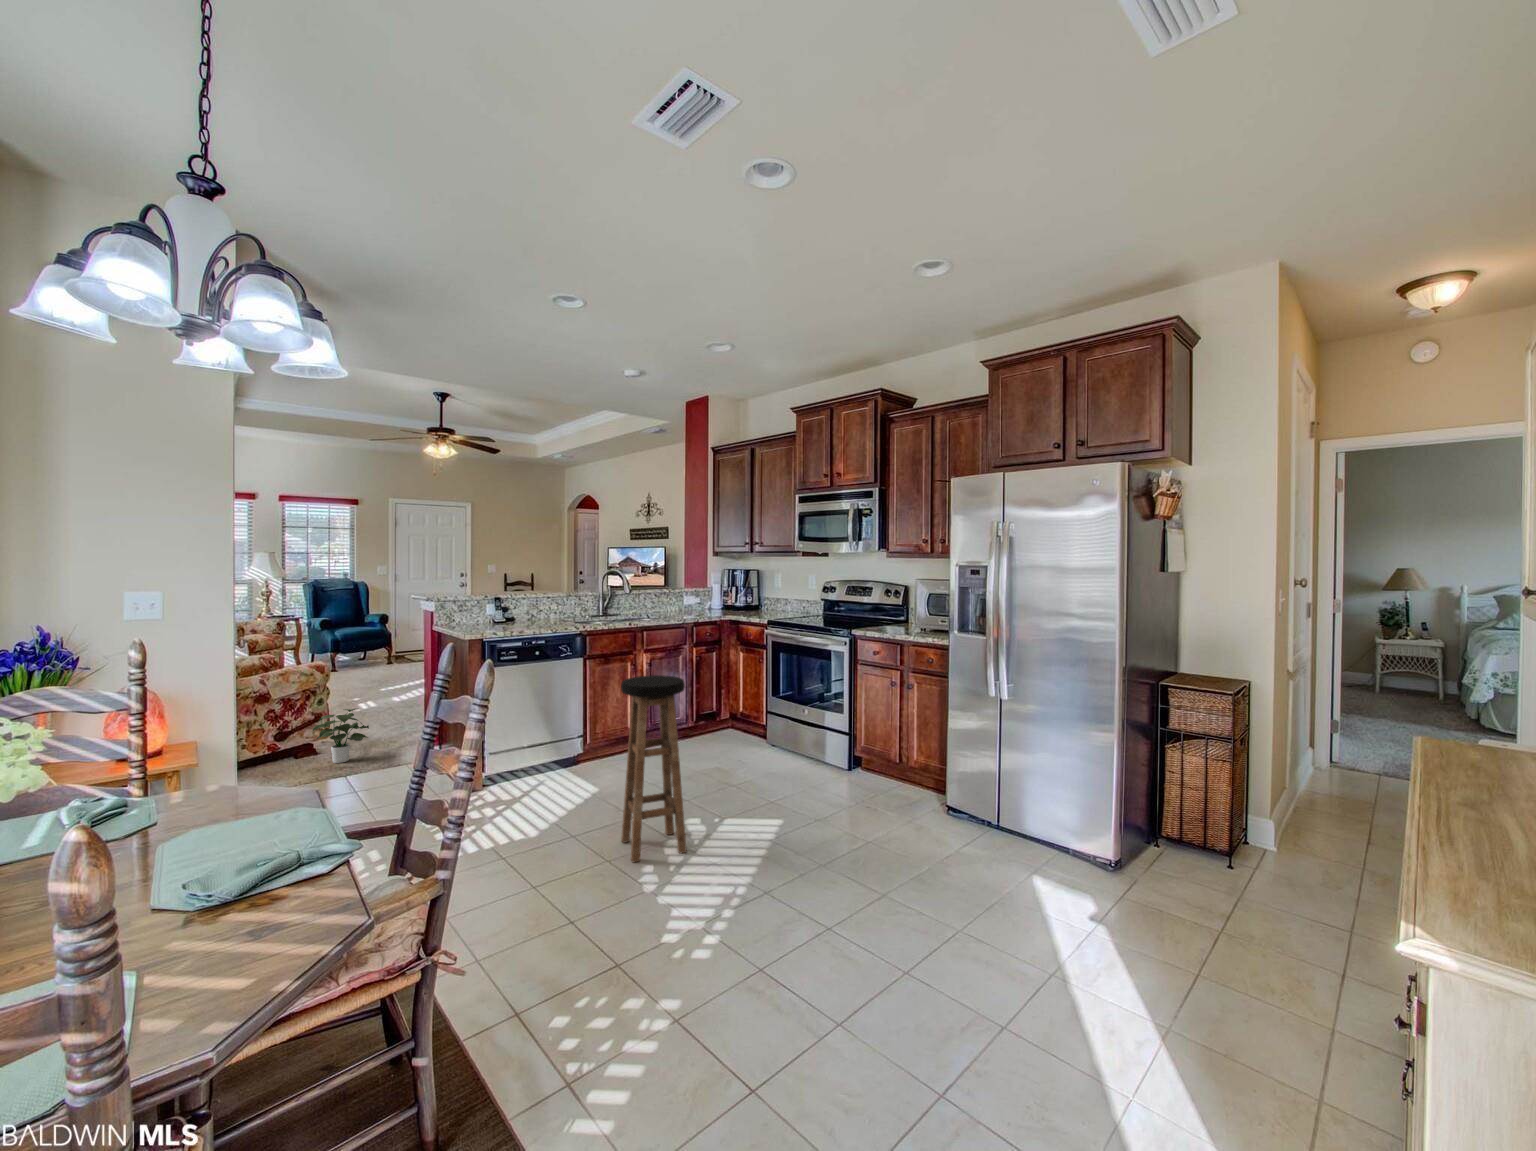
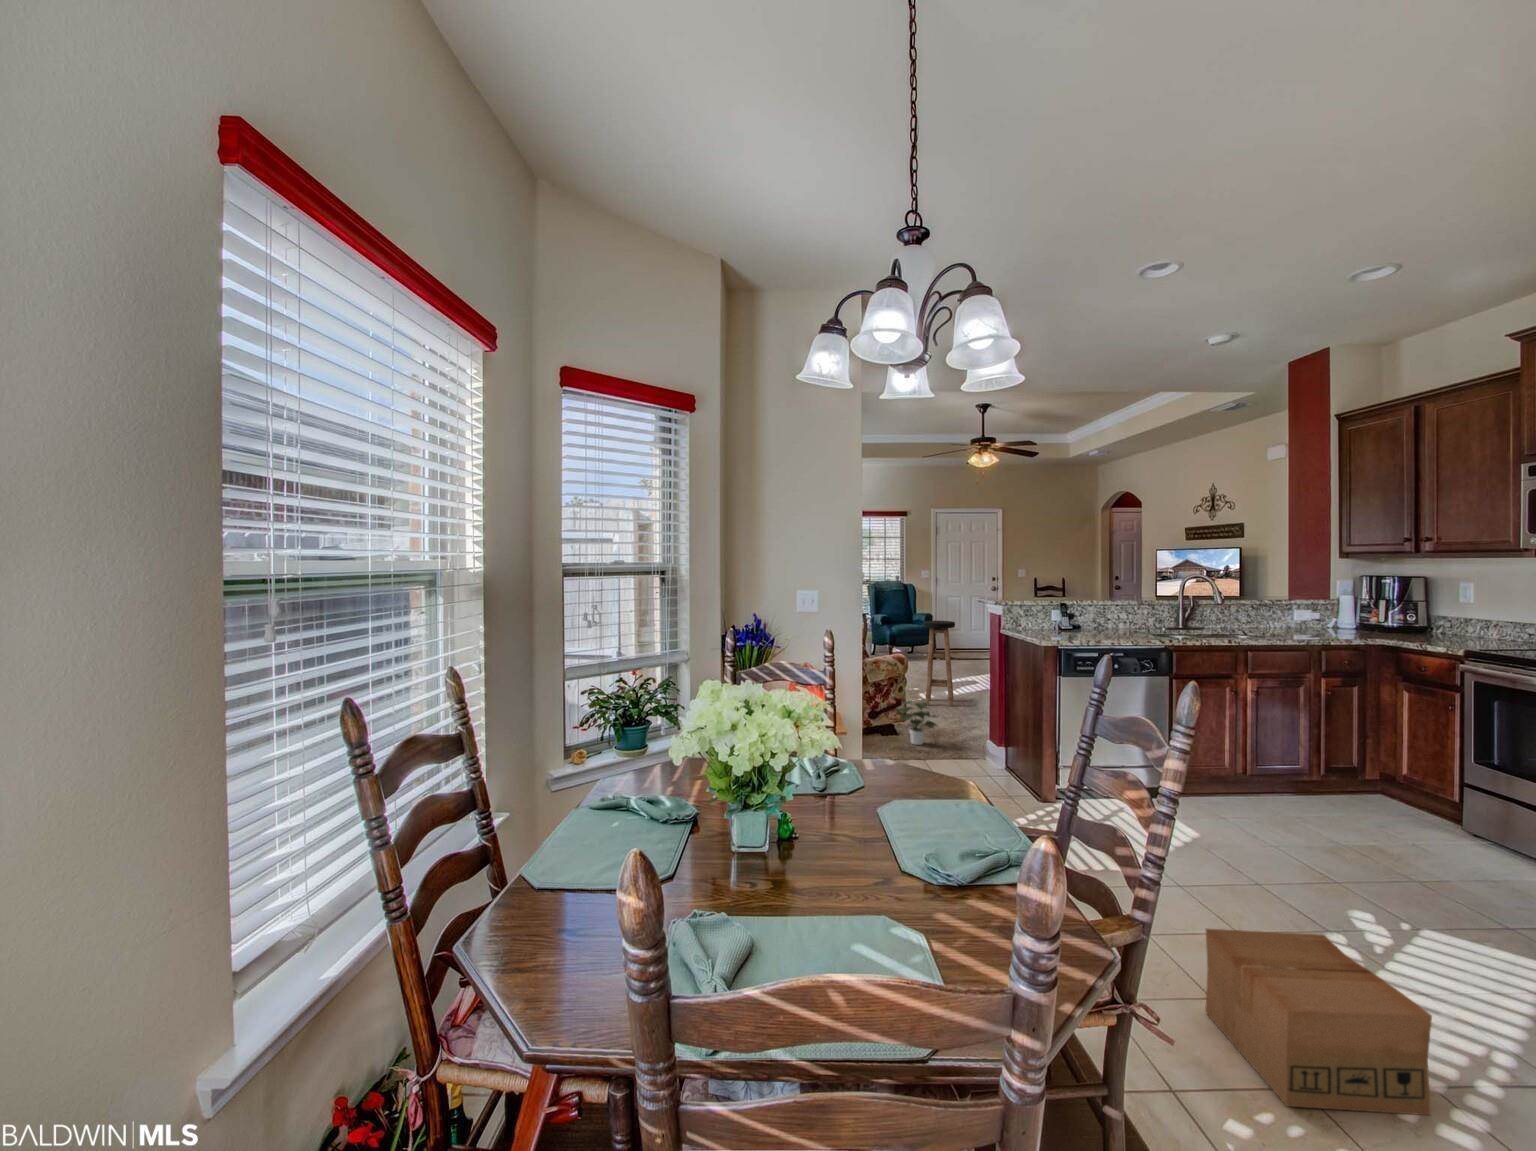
bar stool: present [621,675,687,862] -> present [923,621,955,707]
cardboard box: none [558,842,687,983] -> present [1205,929,1432,1115]

